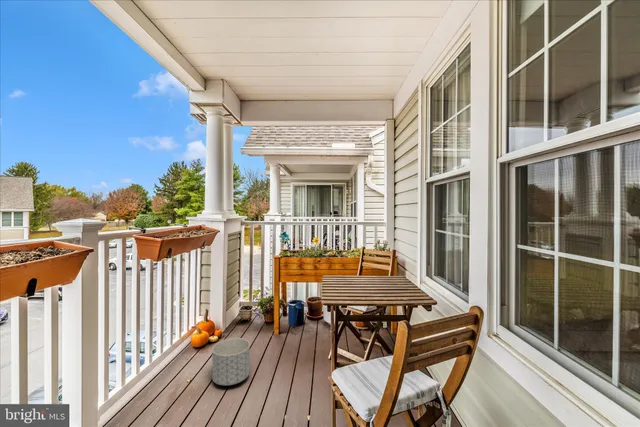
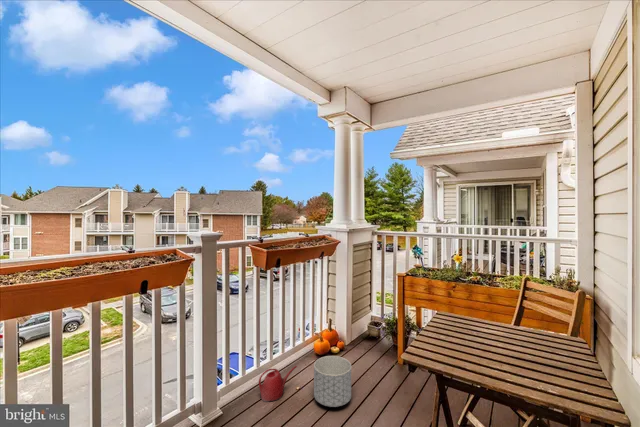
watering can: none [149,359,190,407] -> present [259,366,297,402]

